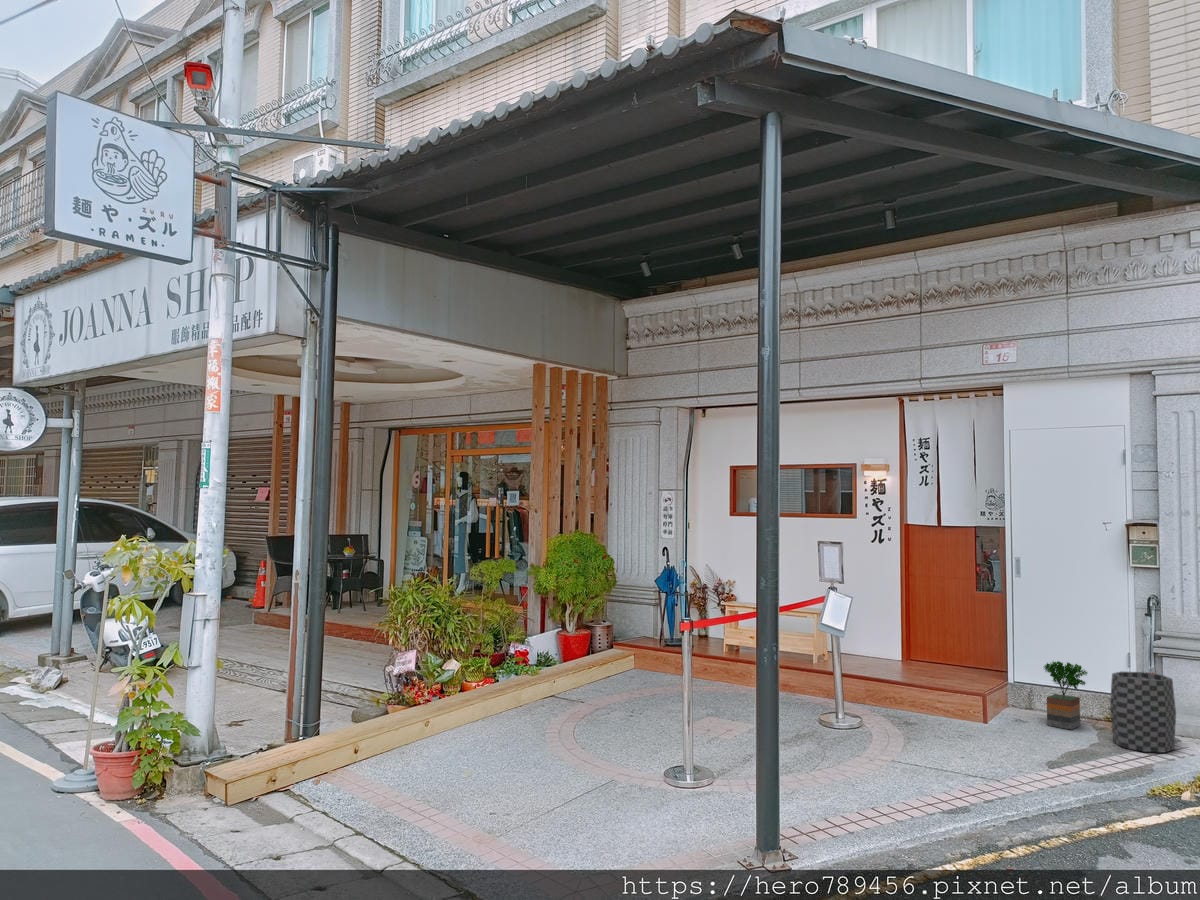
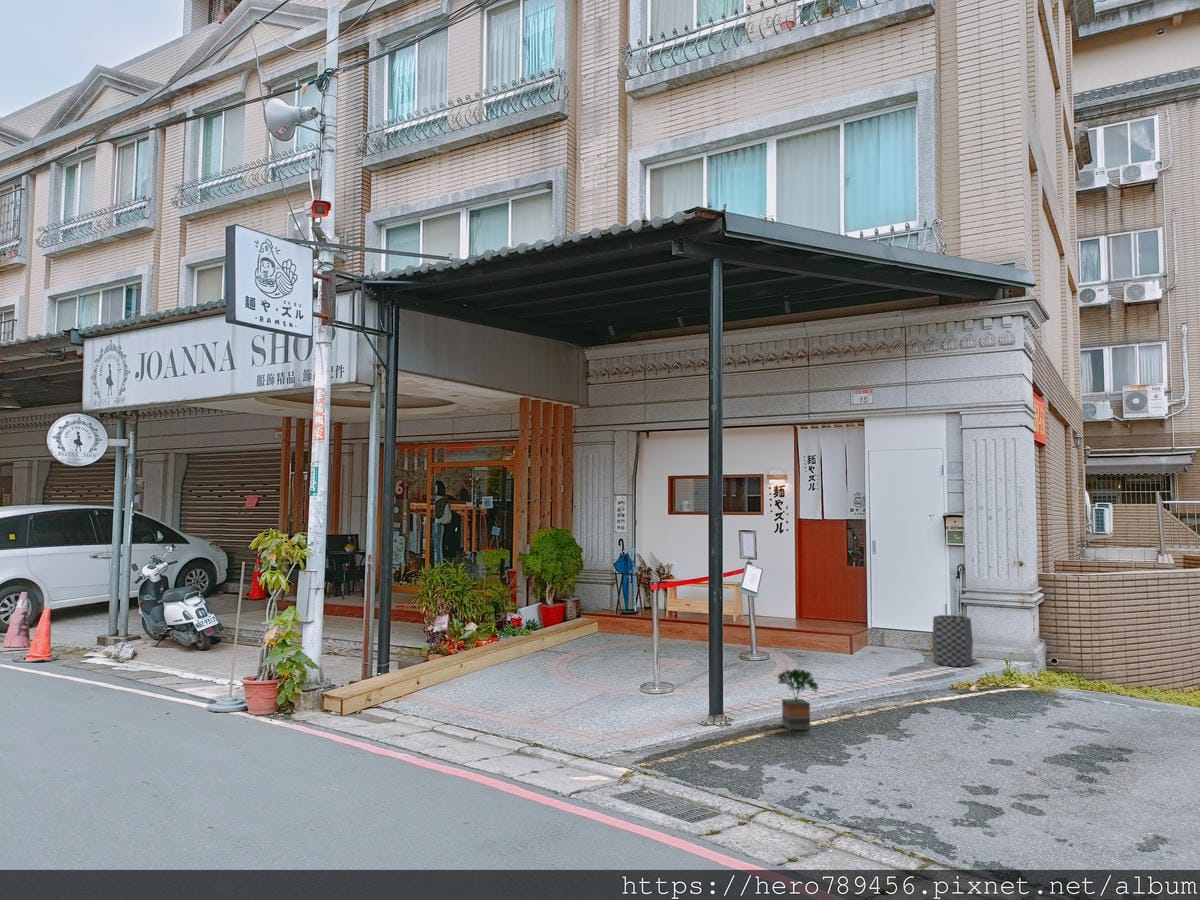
potted tree: present [1044,661,1087,730] -> present [778,669,819,730]

